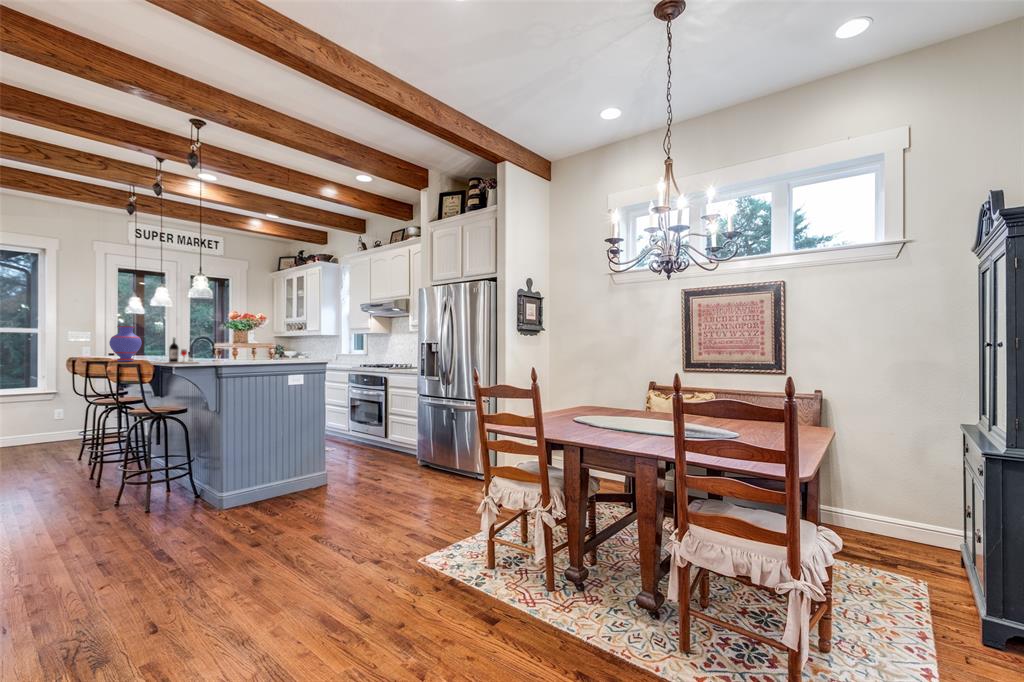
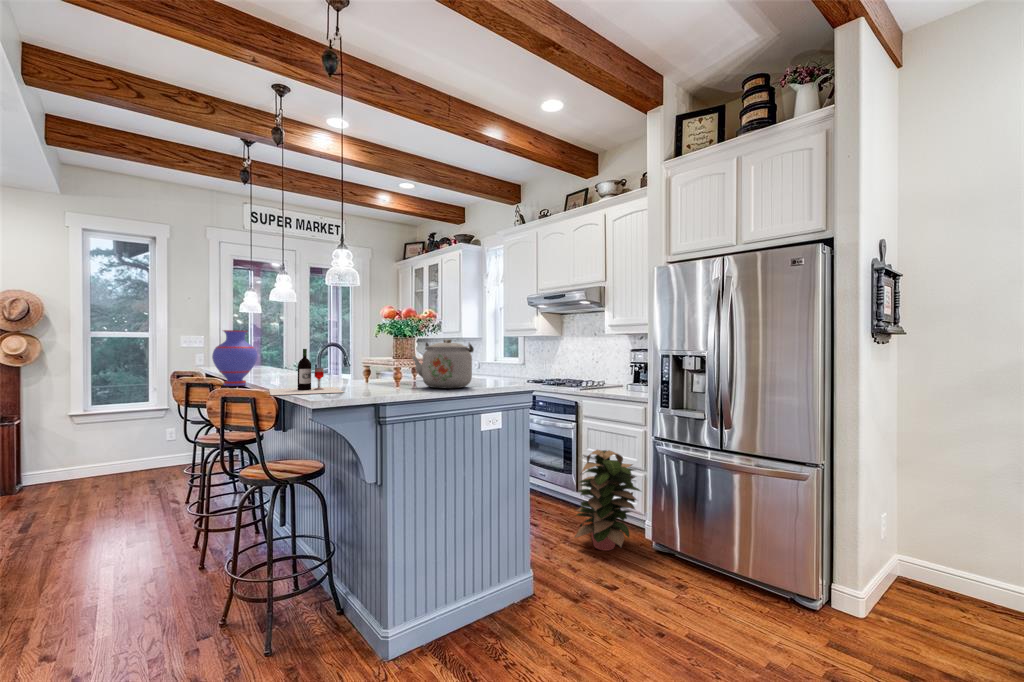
kettle: none [248,333,292,362] -> present [412,339,474,388]
decorative plant: none [368,405,413,466] -> present [575,450,640,550]

